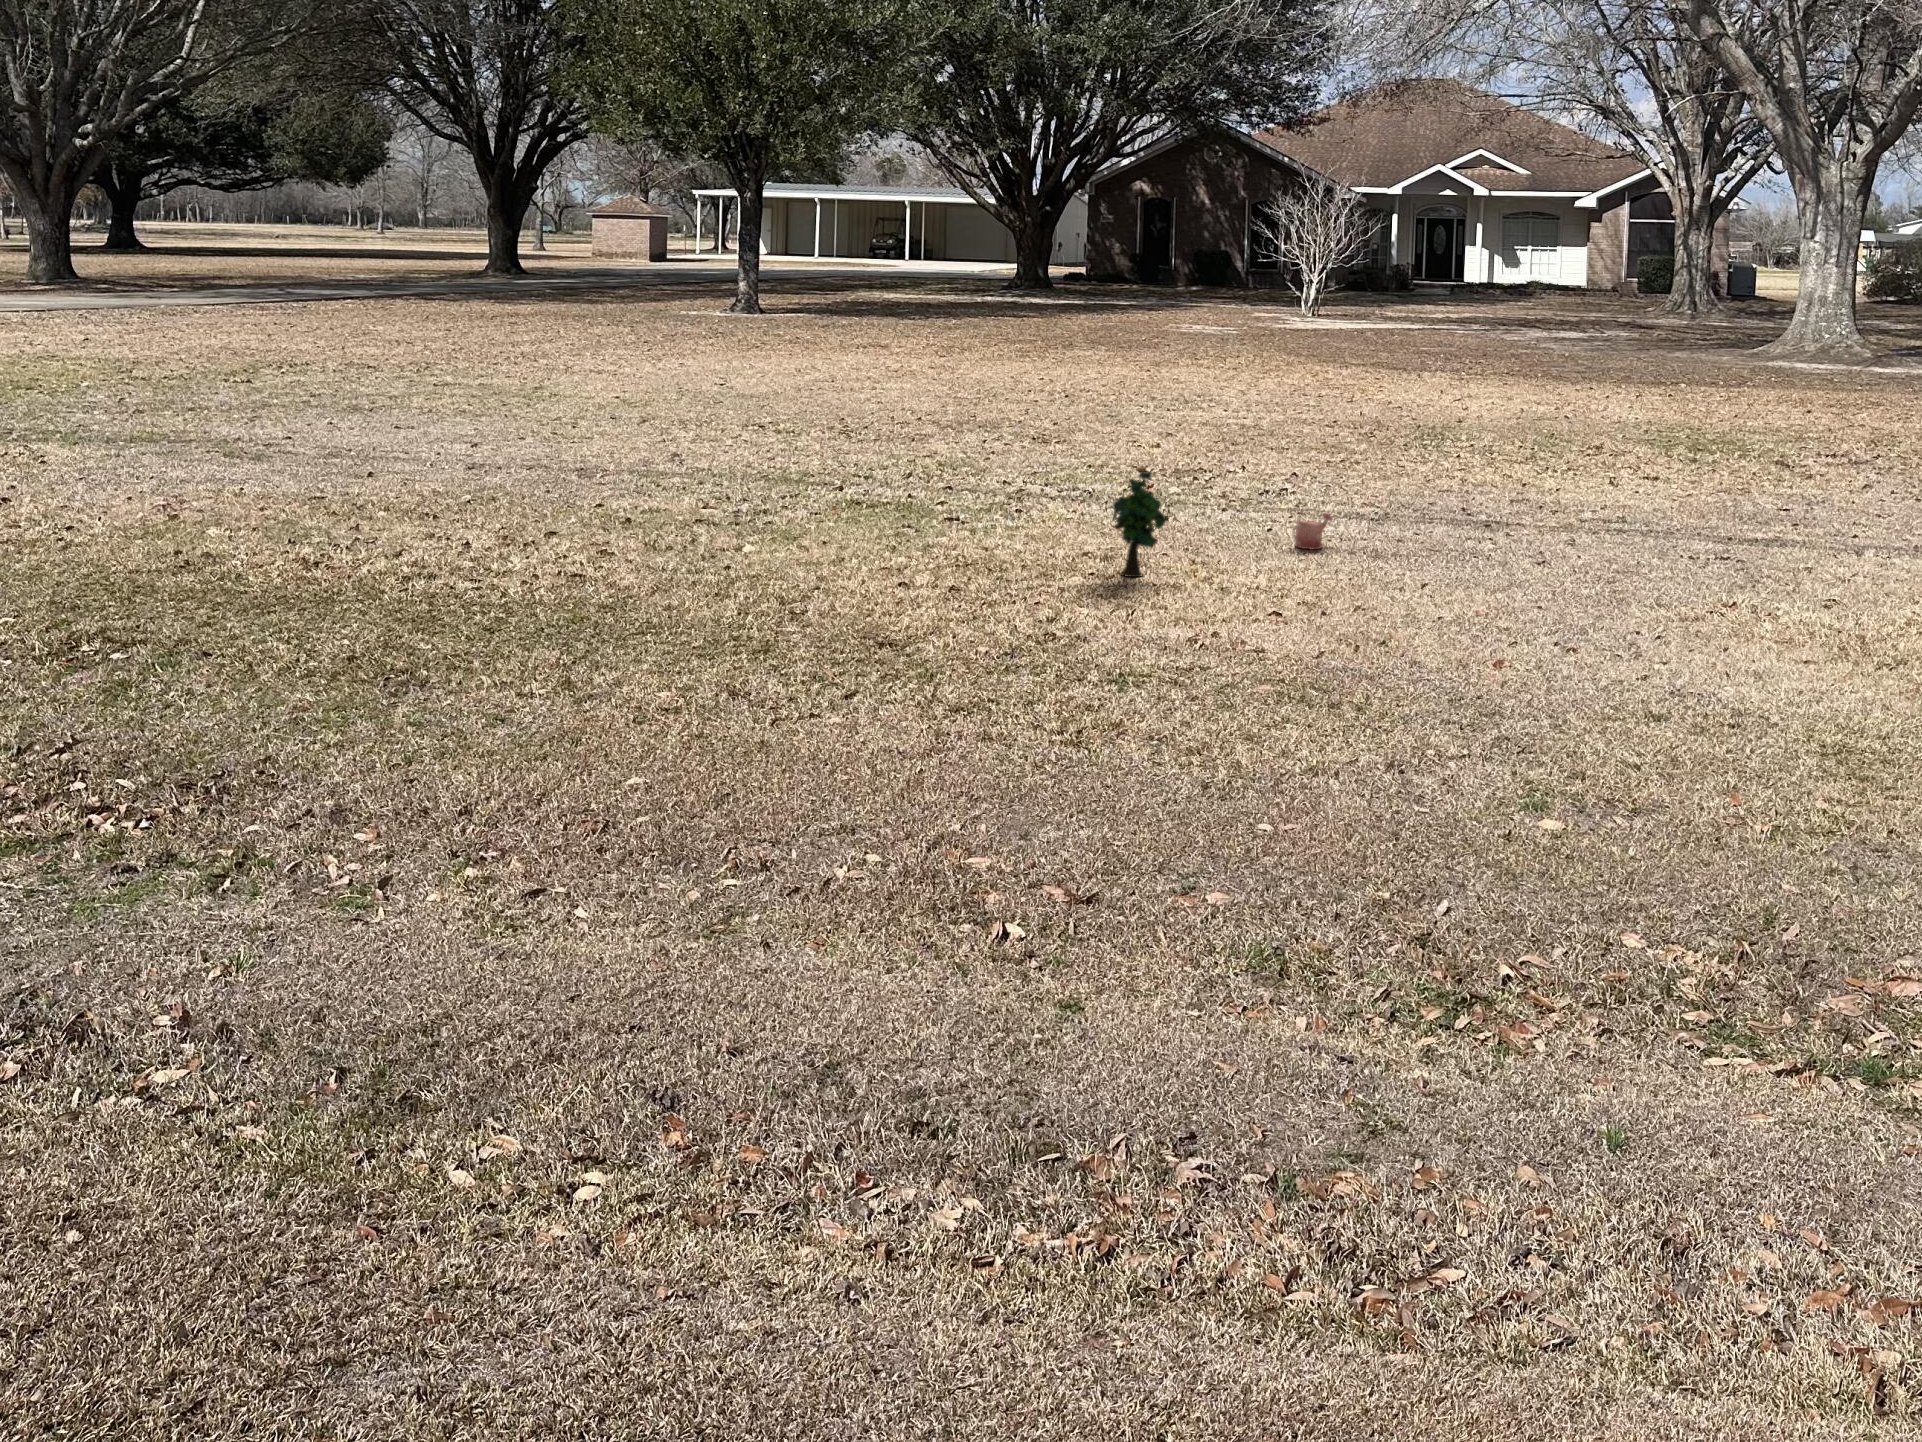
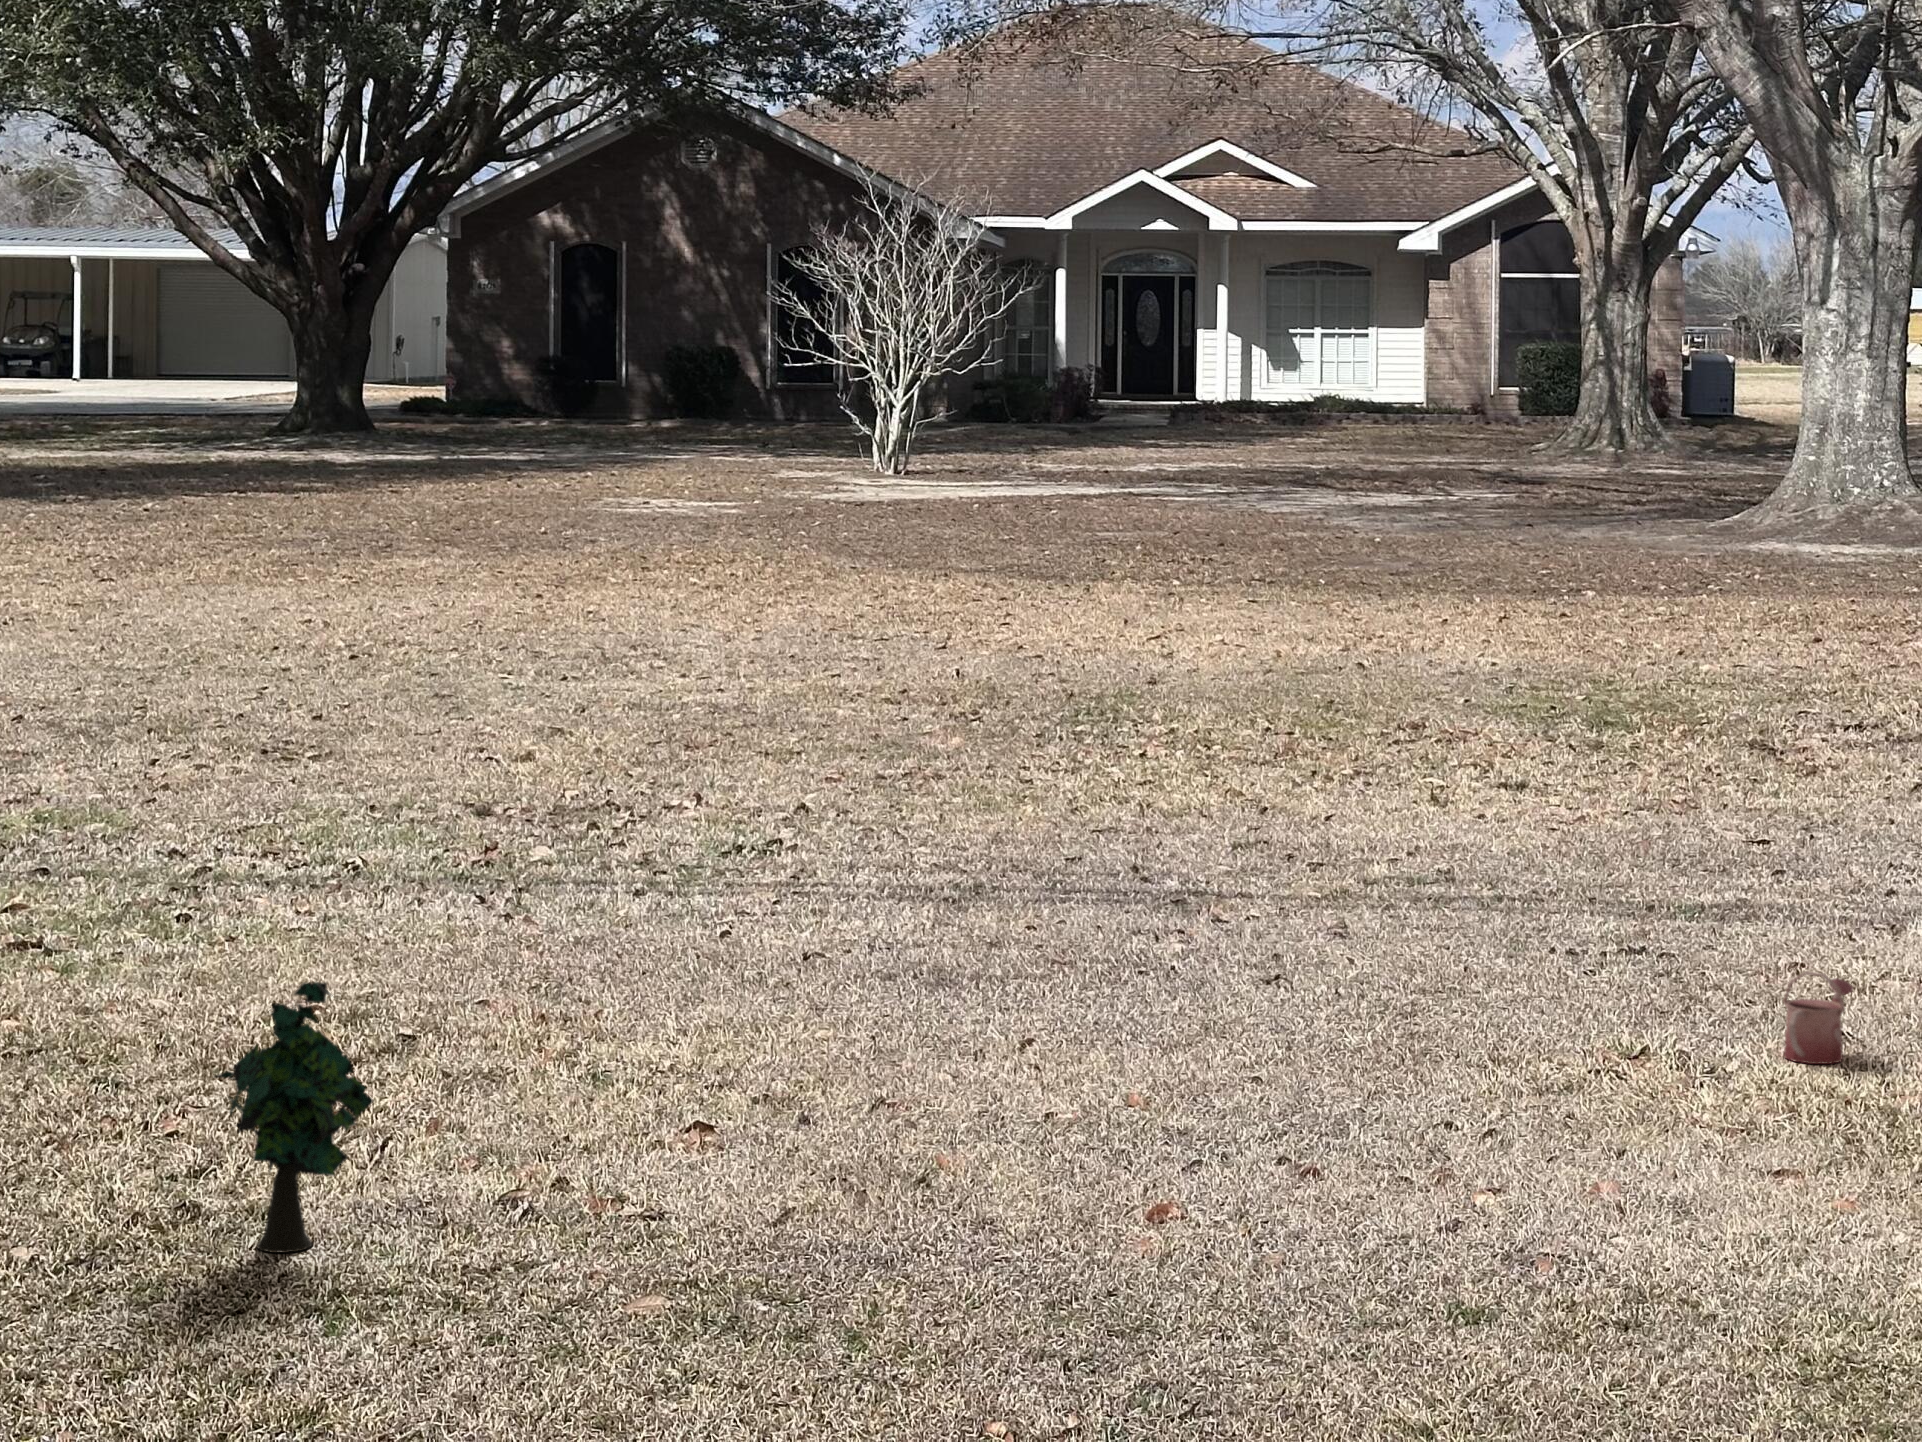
watering can: present [1293,510,1333,549] -> present [1783,971,1853,1064]

